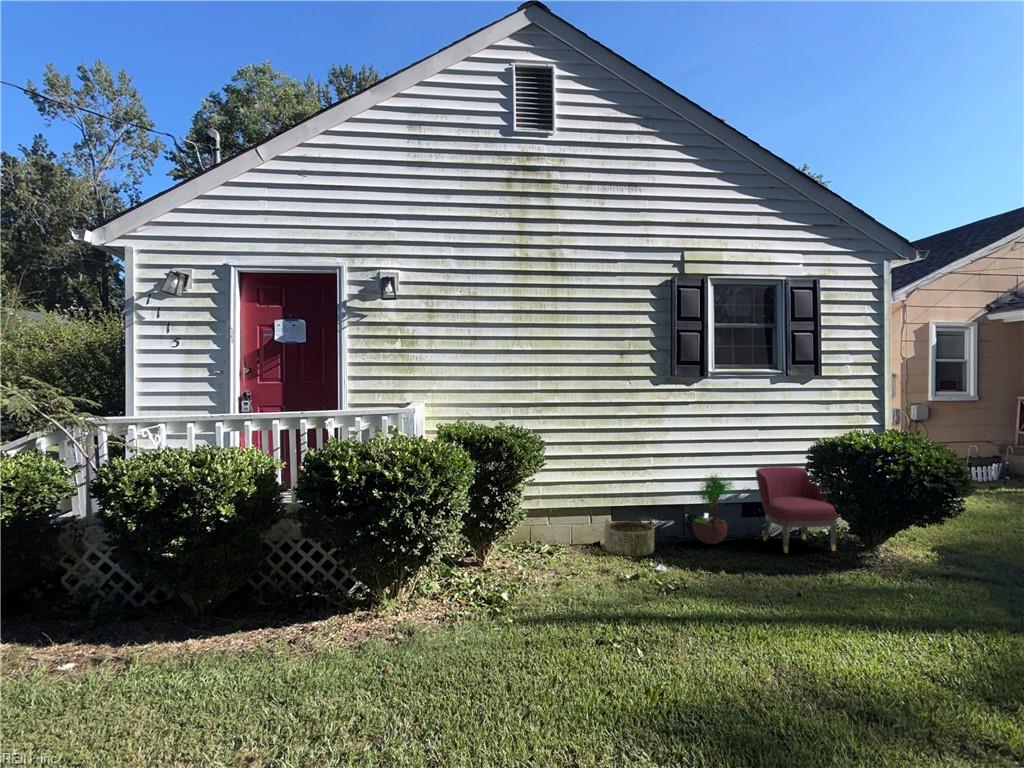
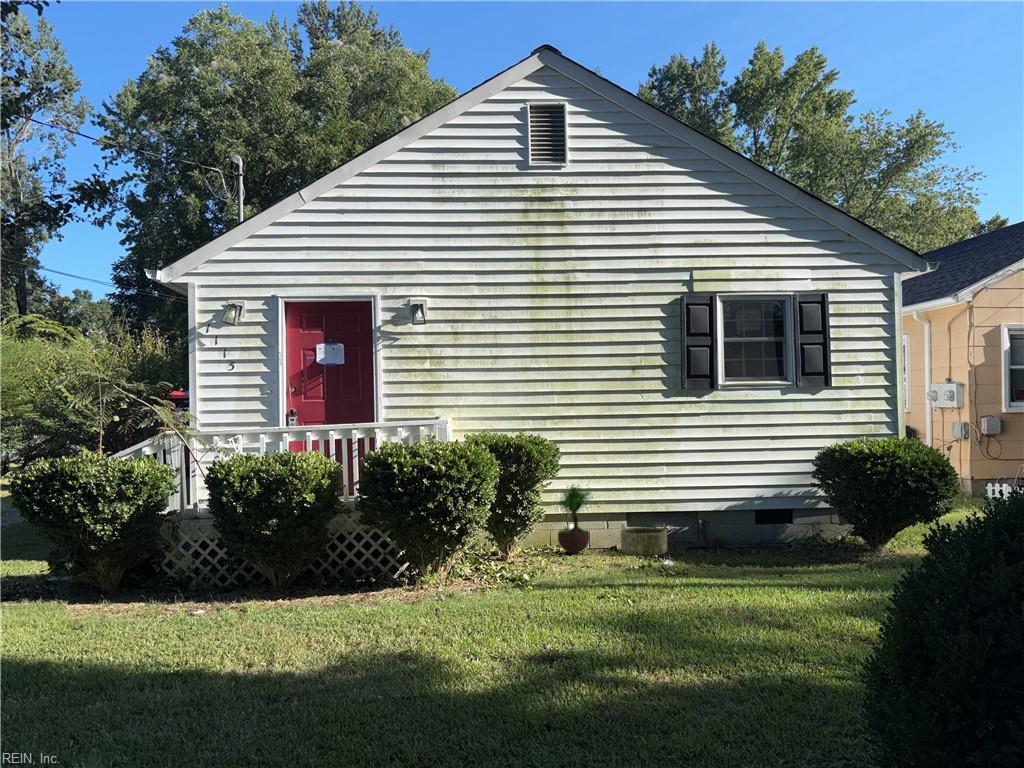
chair: present [756,466,839,553] -> none [766,475,841,552]
potted tree: present [693,474,734,544] -> present [558,485,593,553]

